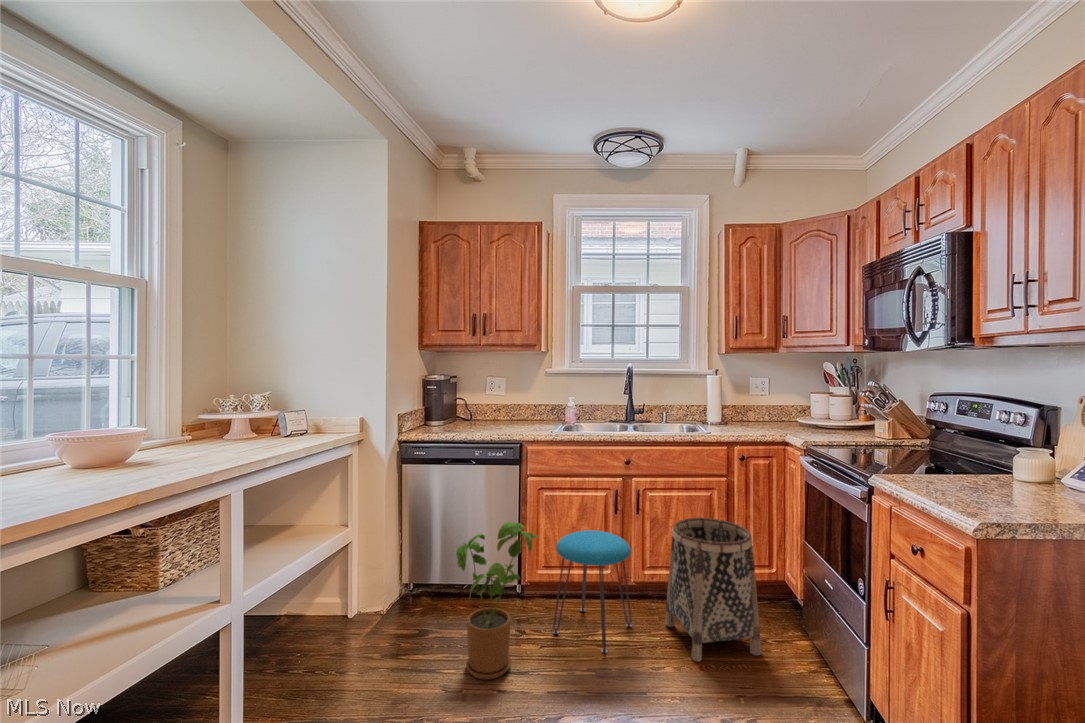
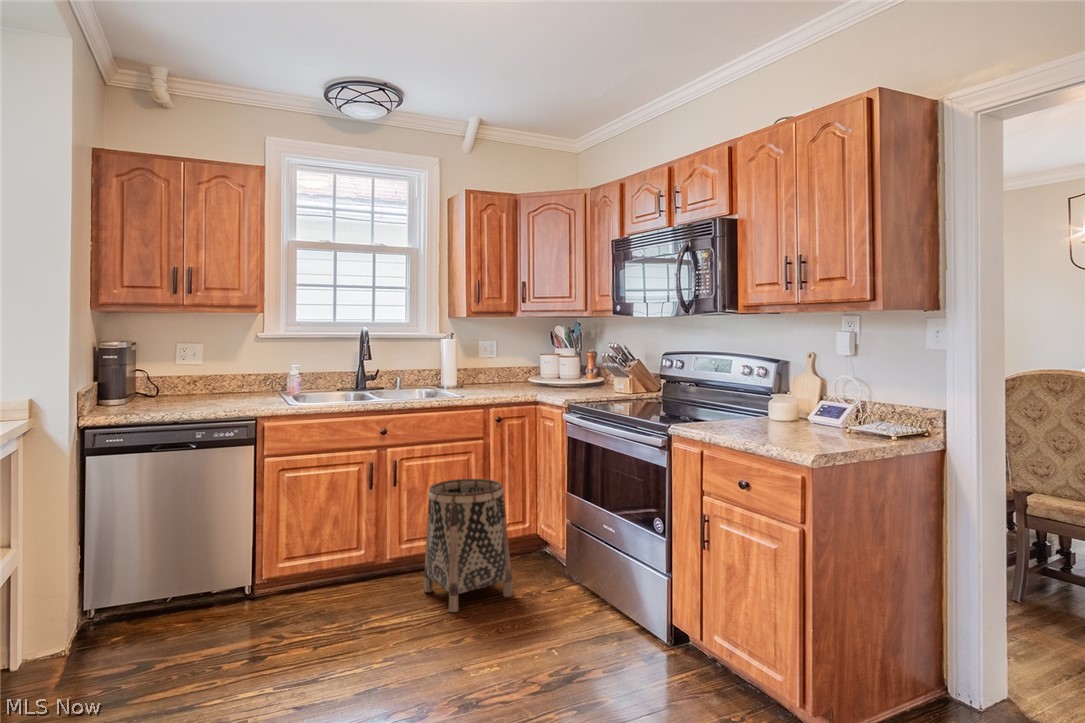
house plant: present [456,522,539,680] -> none [173,496,280,677]
stool: present [553,530,632,653] -> none [299,506,389,626]

